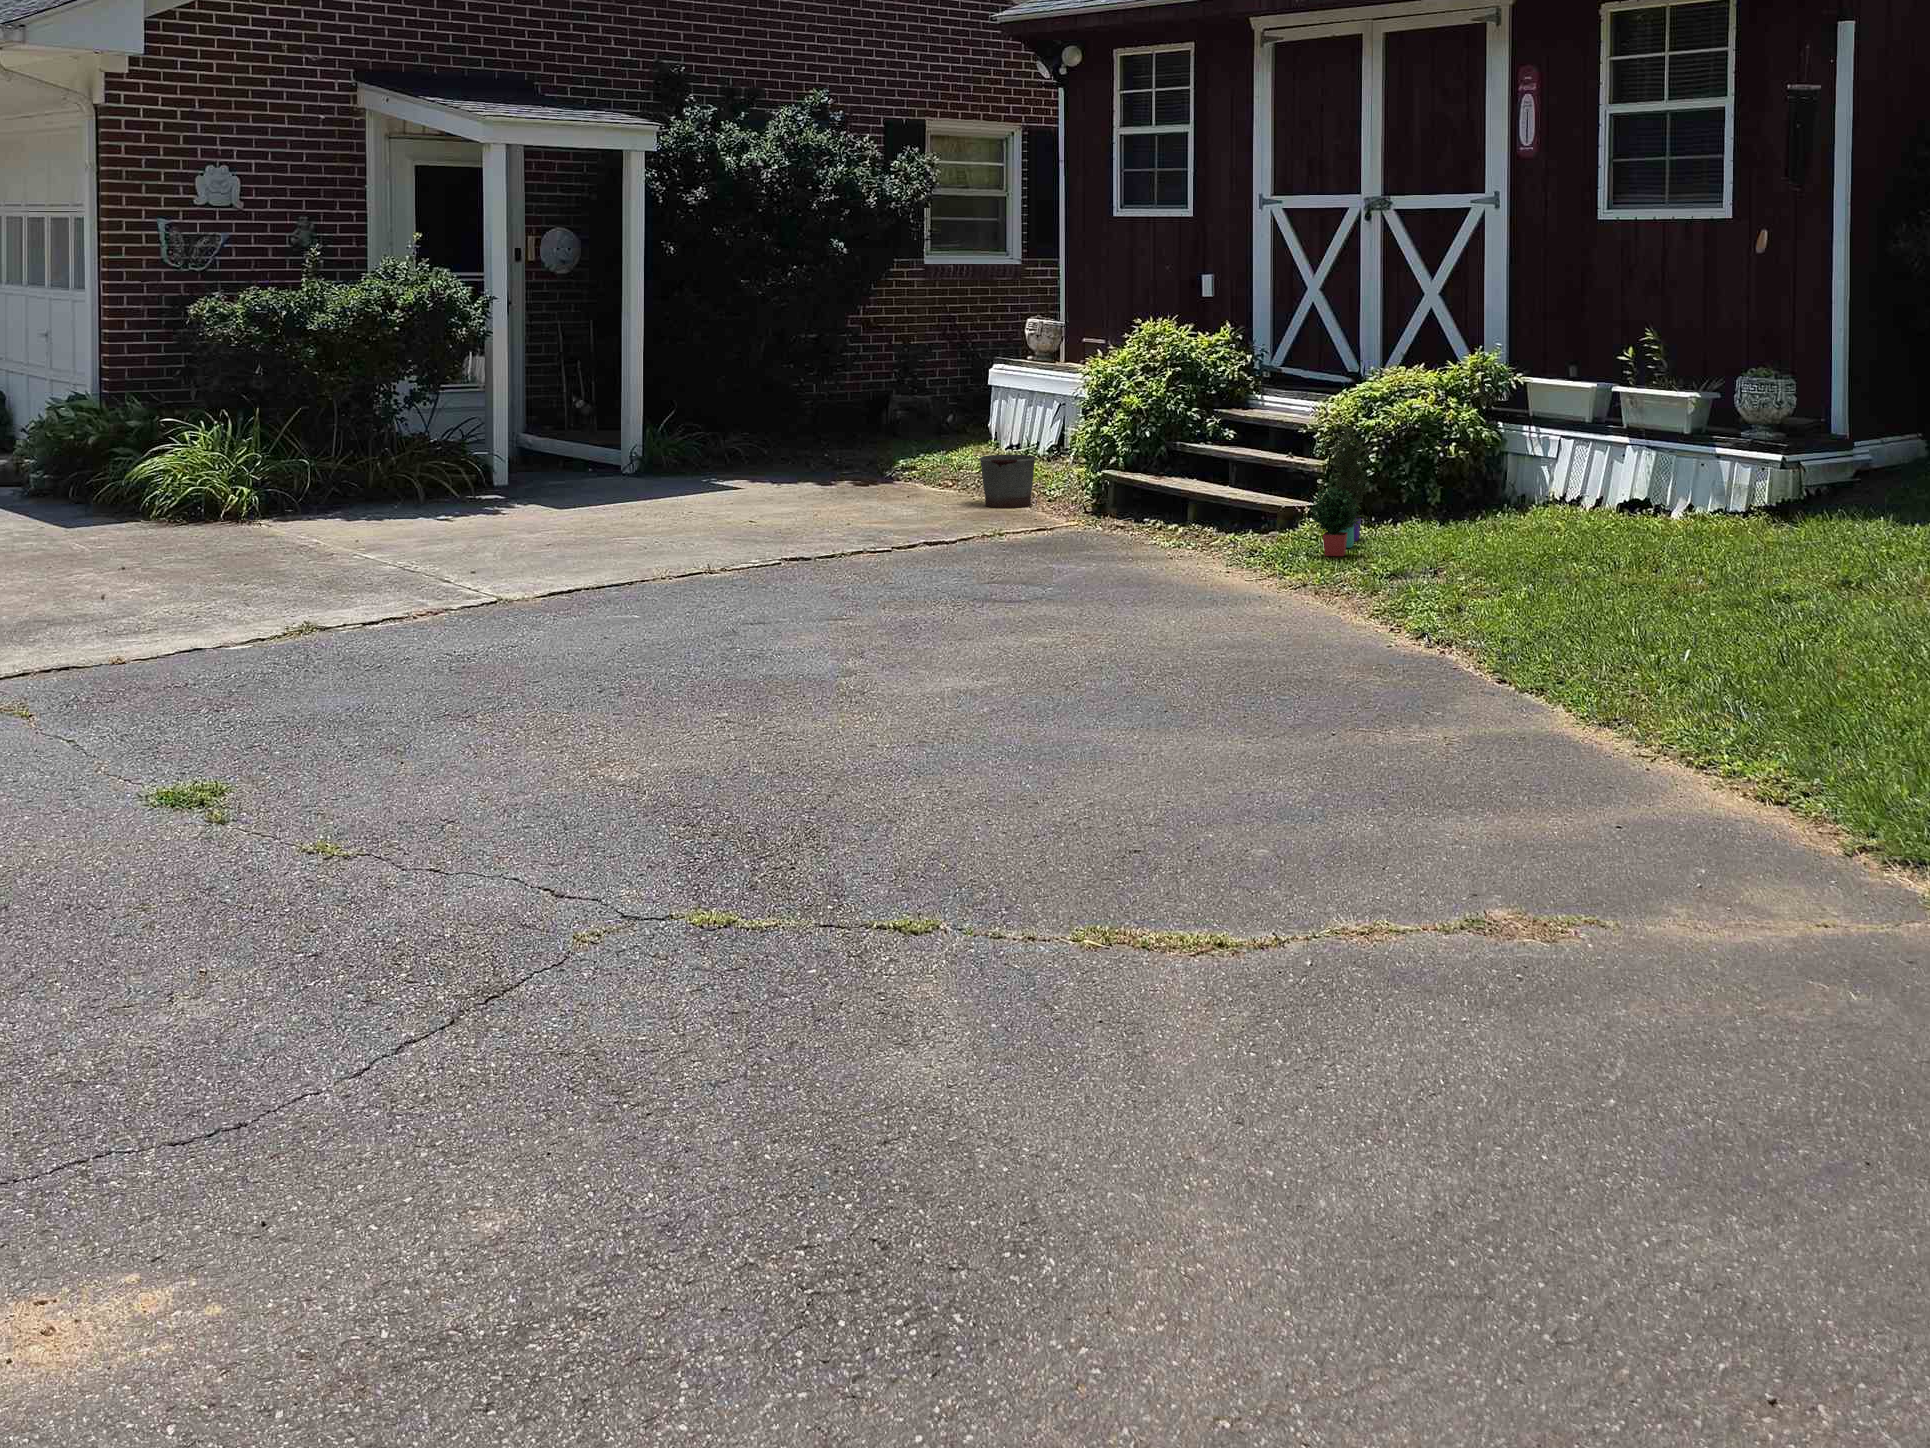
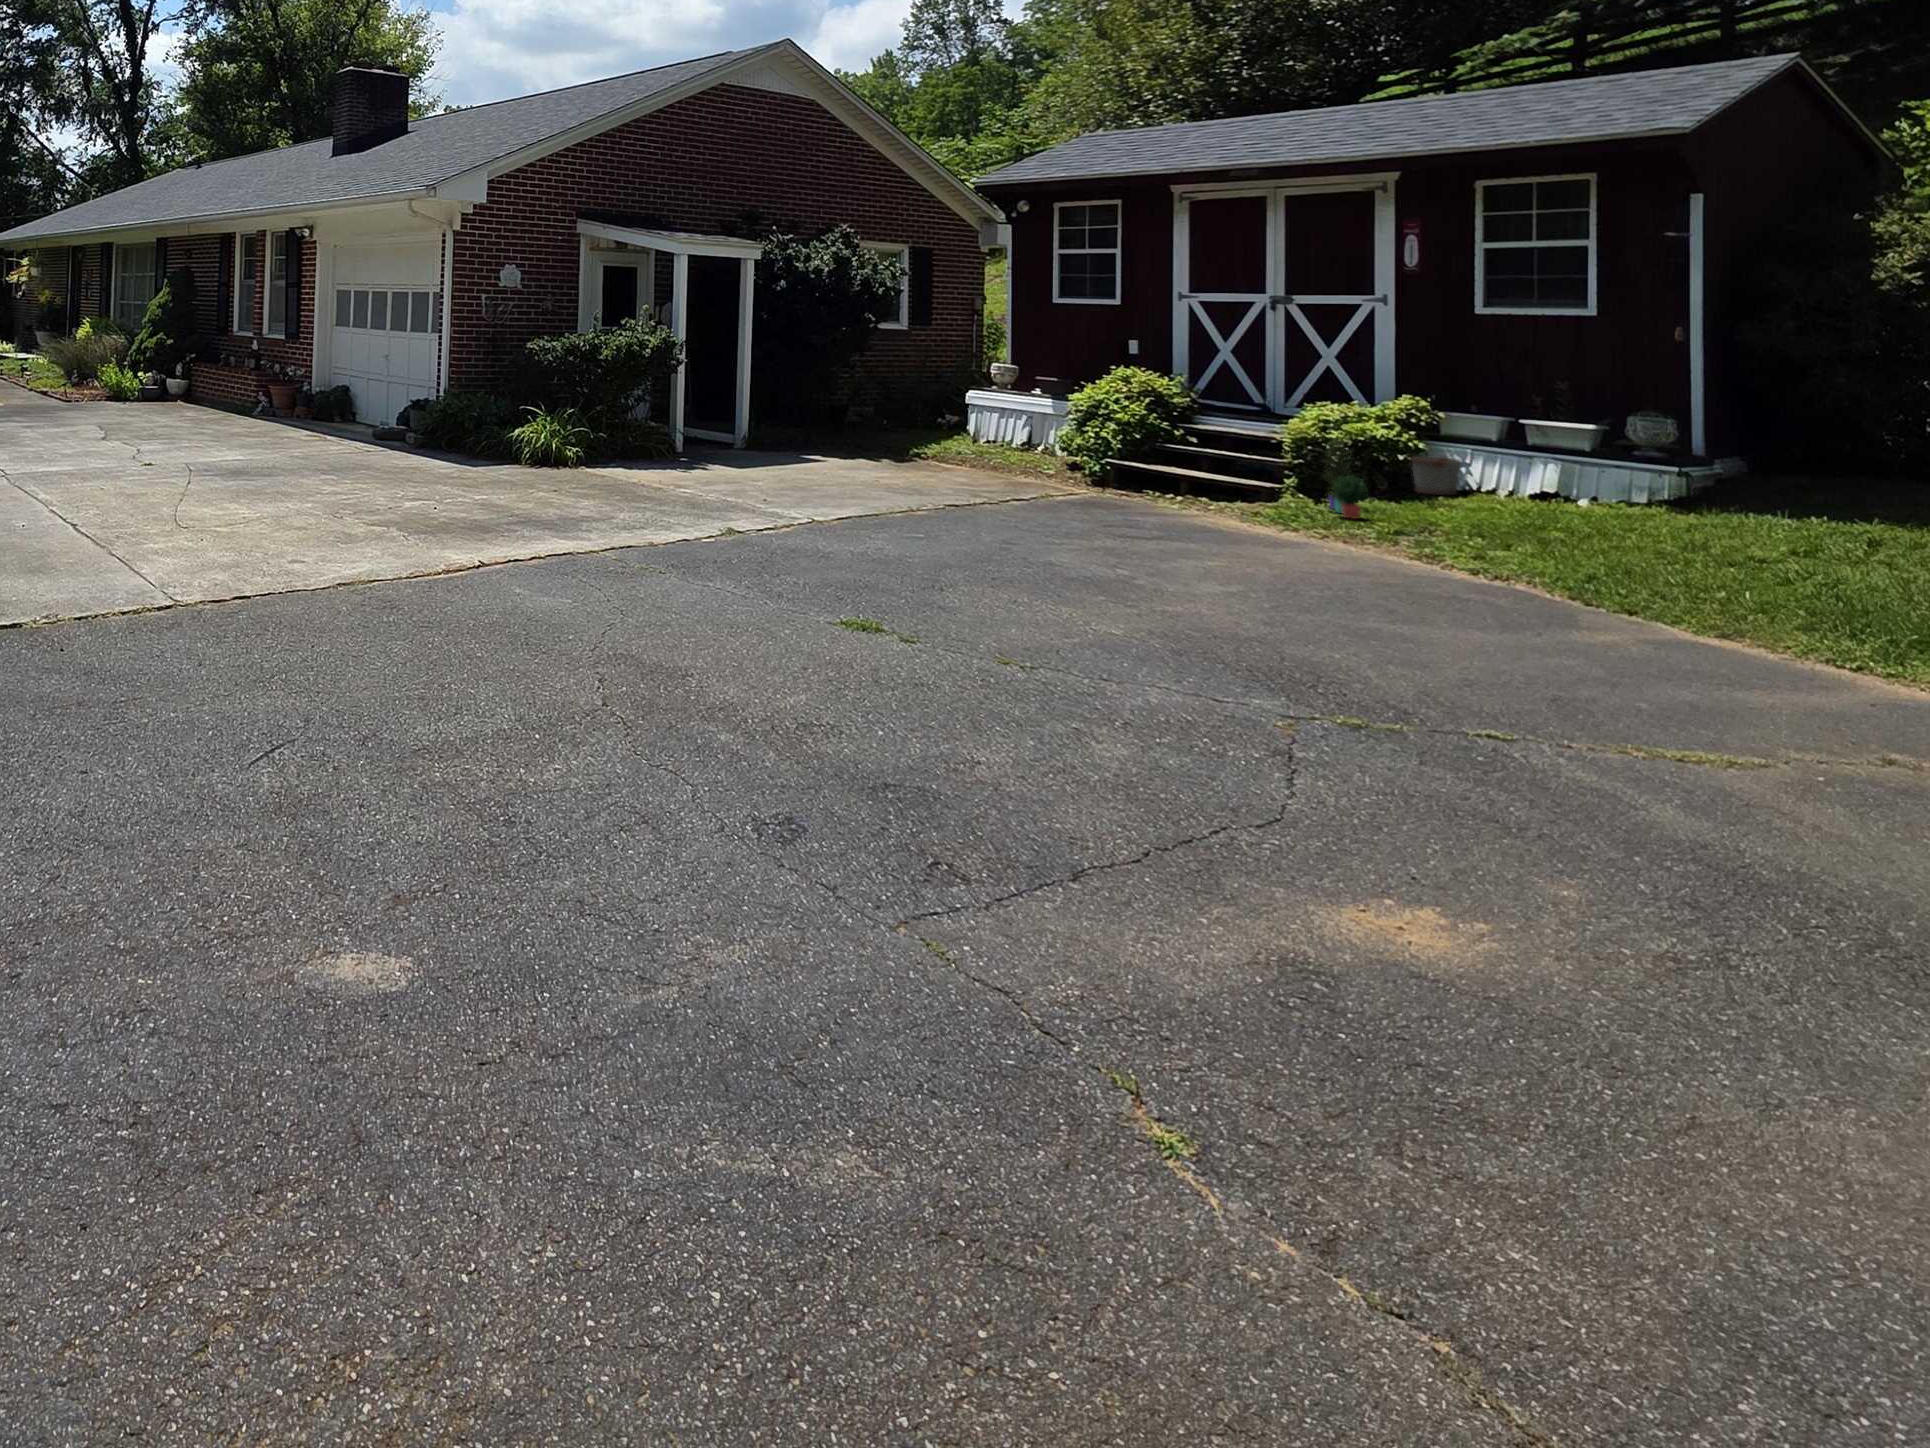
bucket: present [978,454,1037,508] -> present [1411,456,1462,495]

